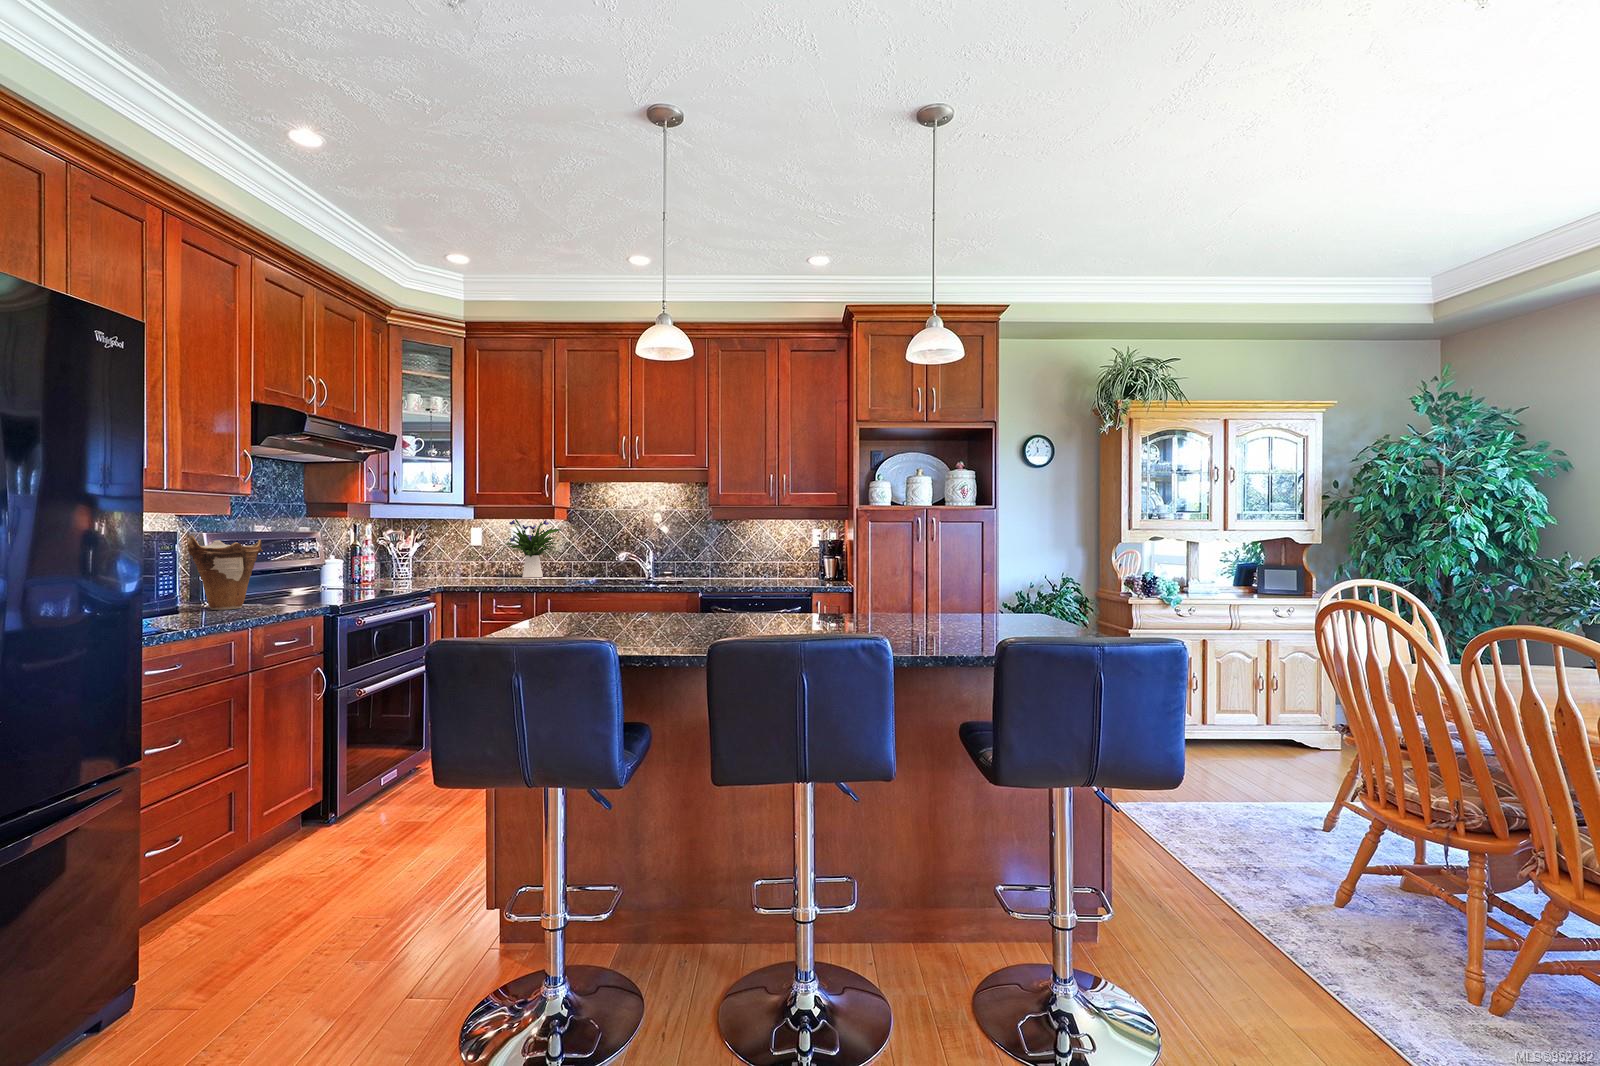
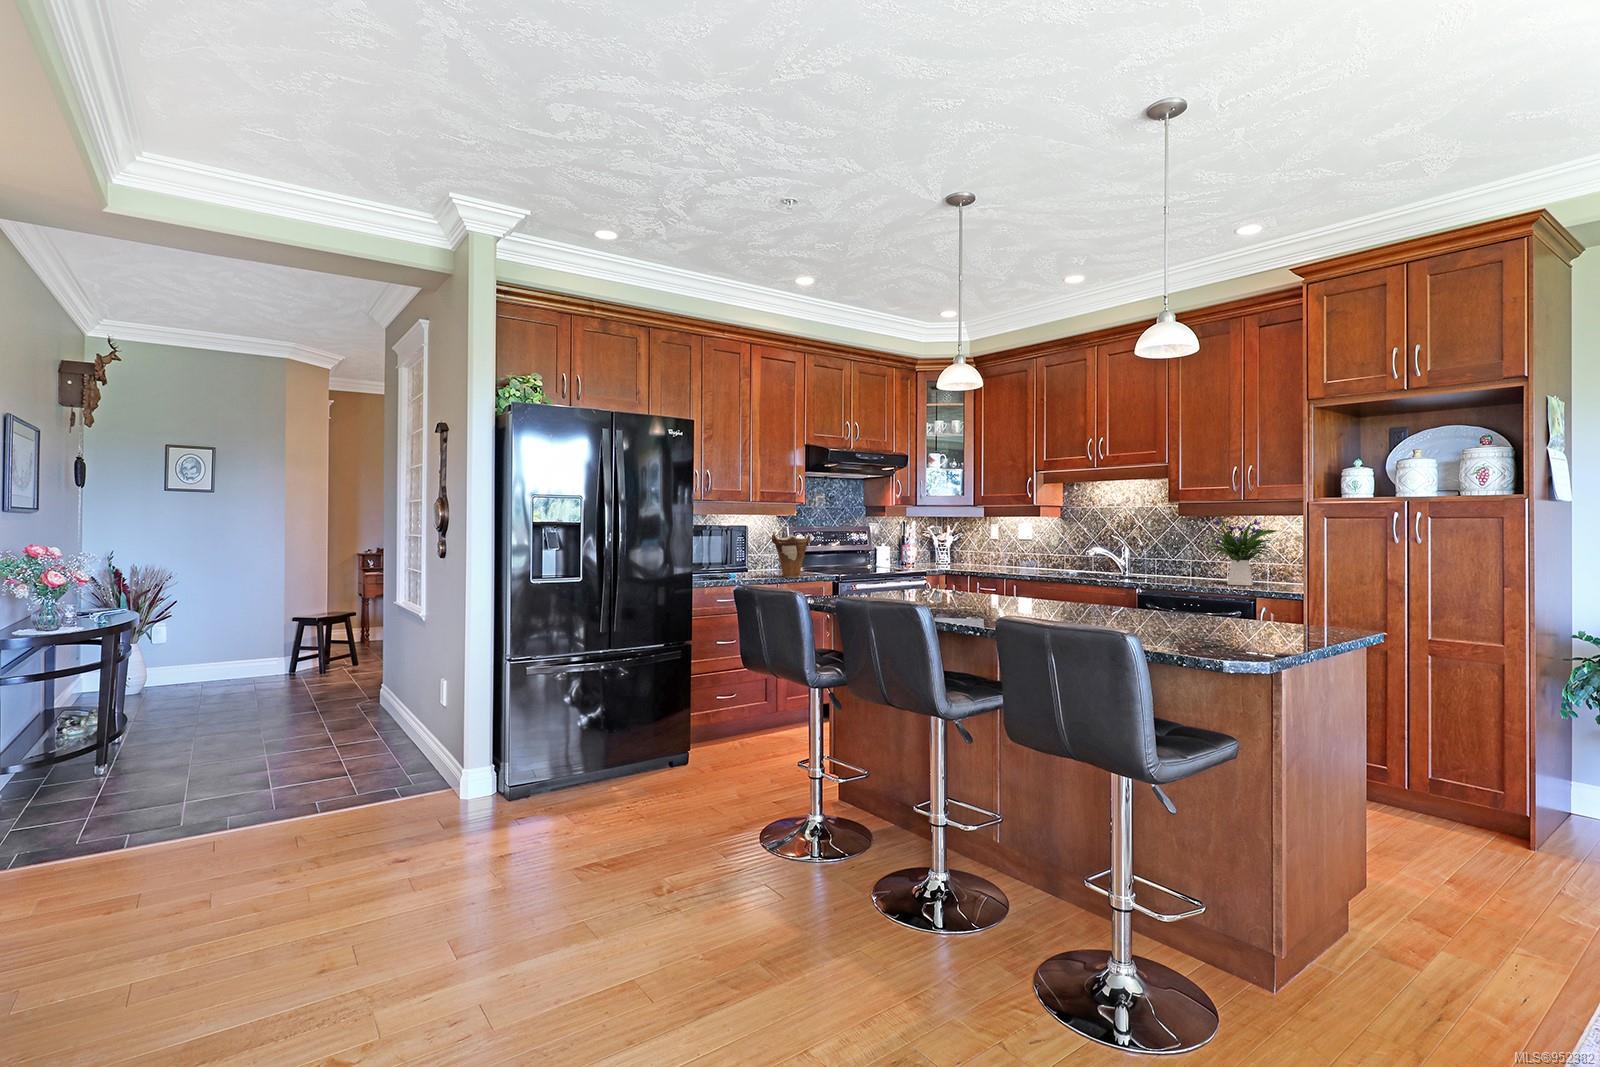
flower arrangement: present [503,519,562,578] -> present [1207,515,1277,585]

